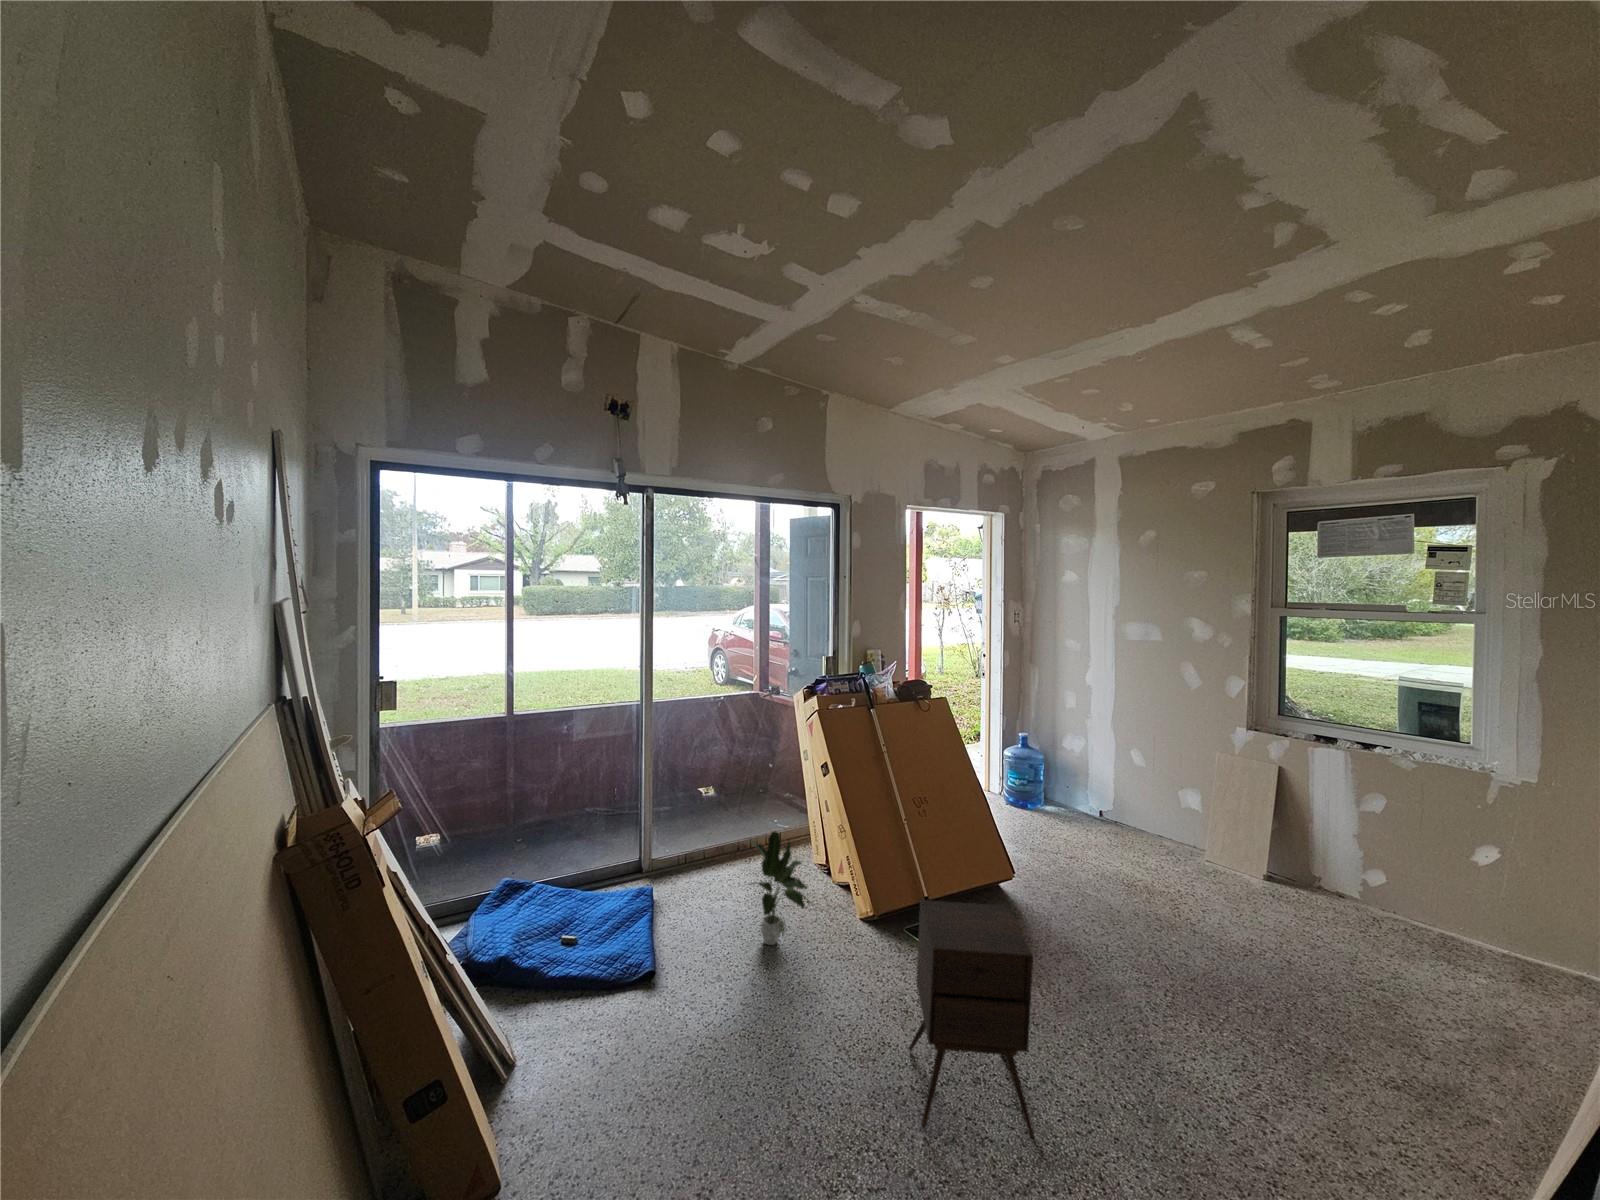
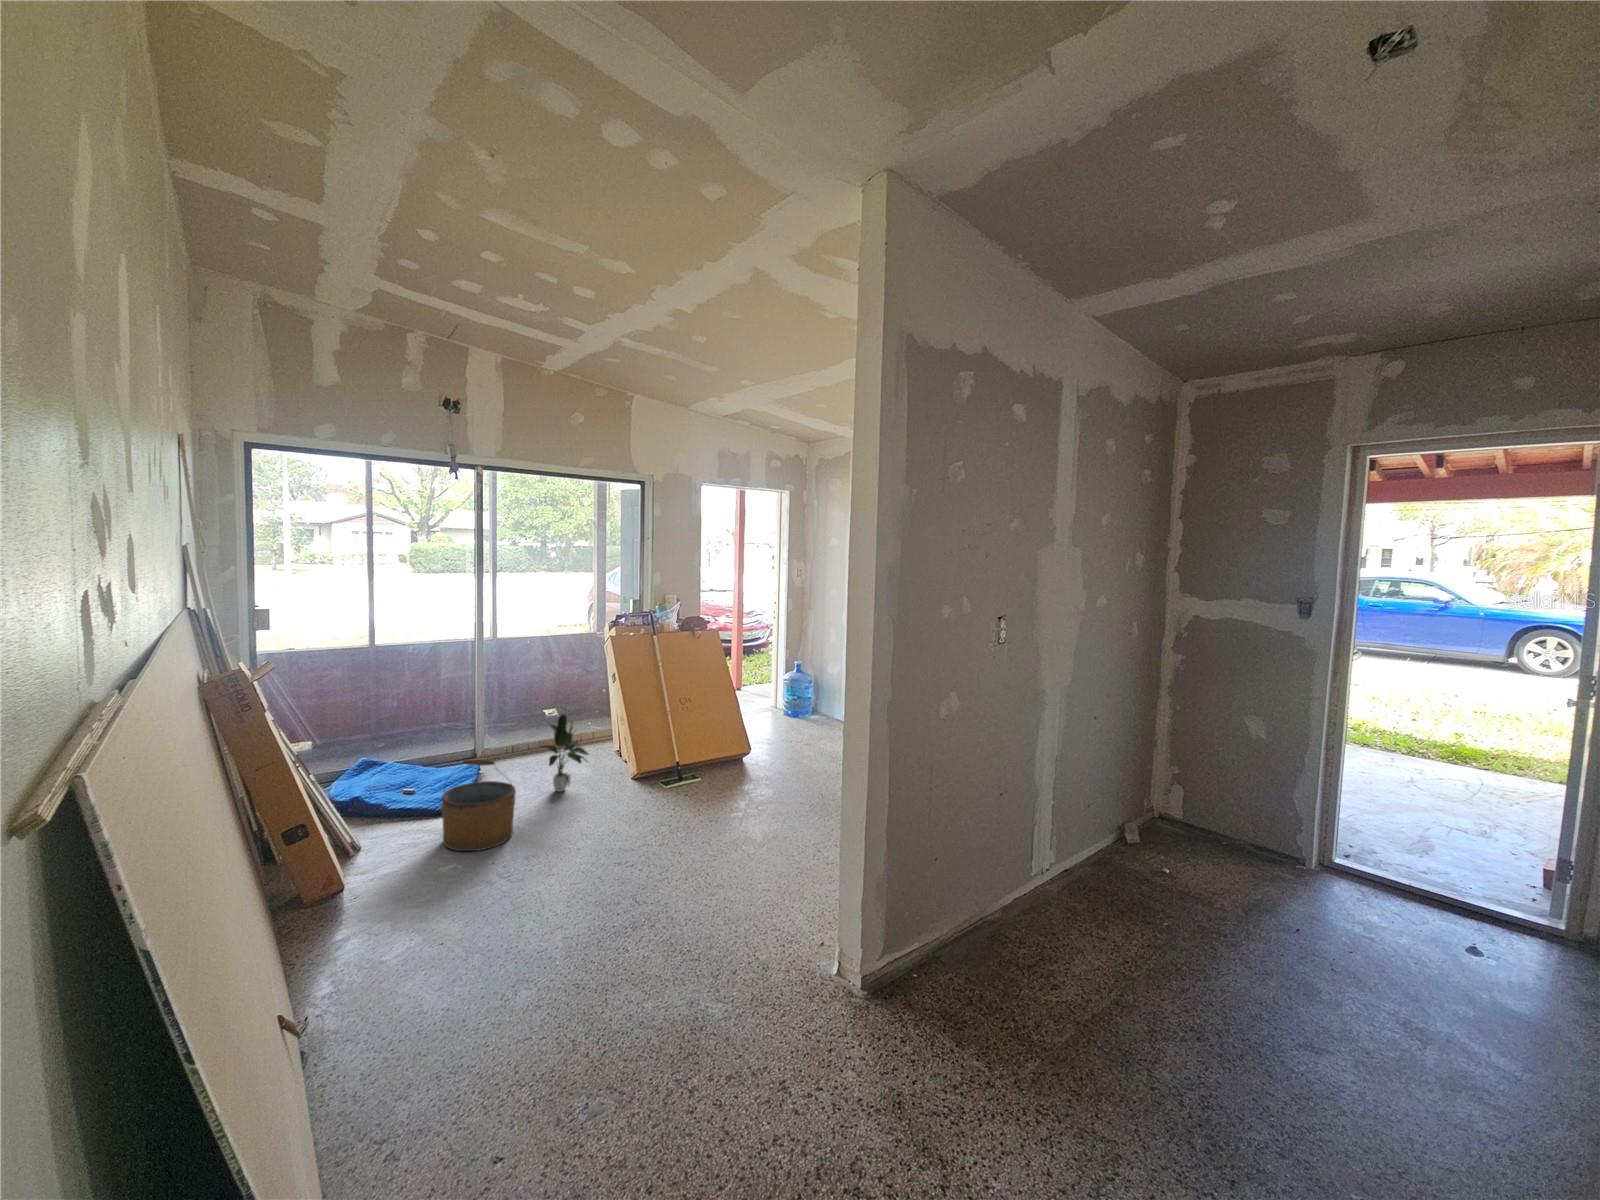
side table: present [909,900,1034,1137] -> none [613,736,686,859]
bucket: none [636,932,744,1091] -> present [441,759,516,851]

